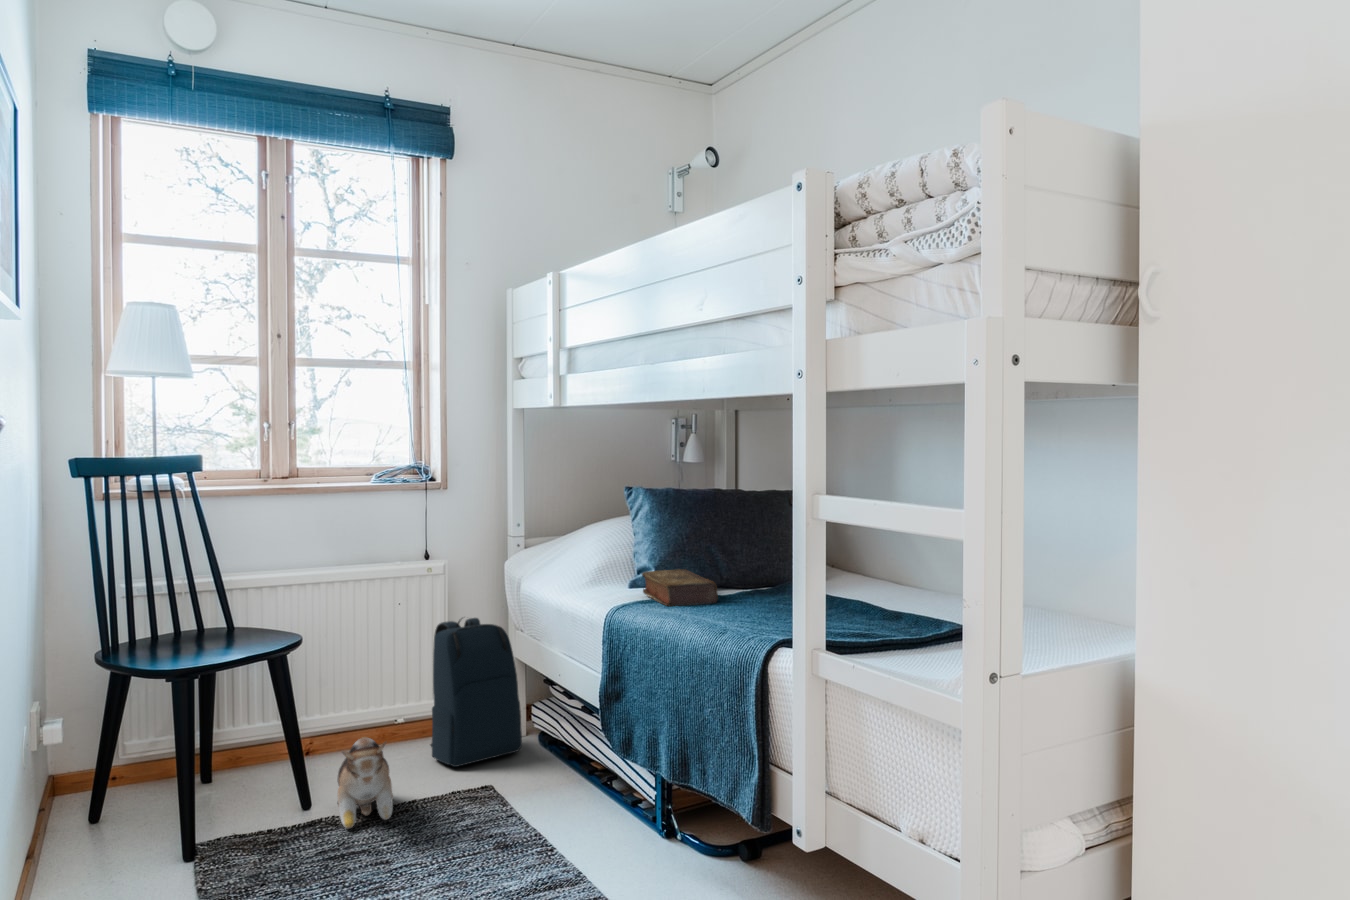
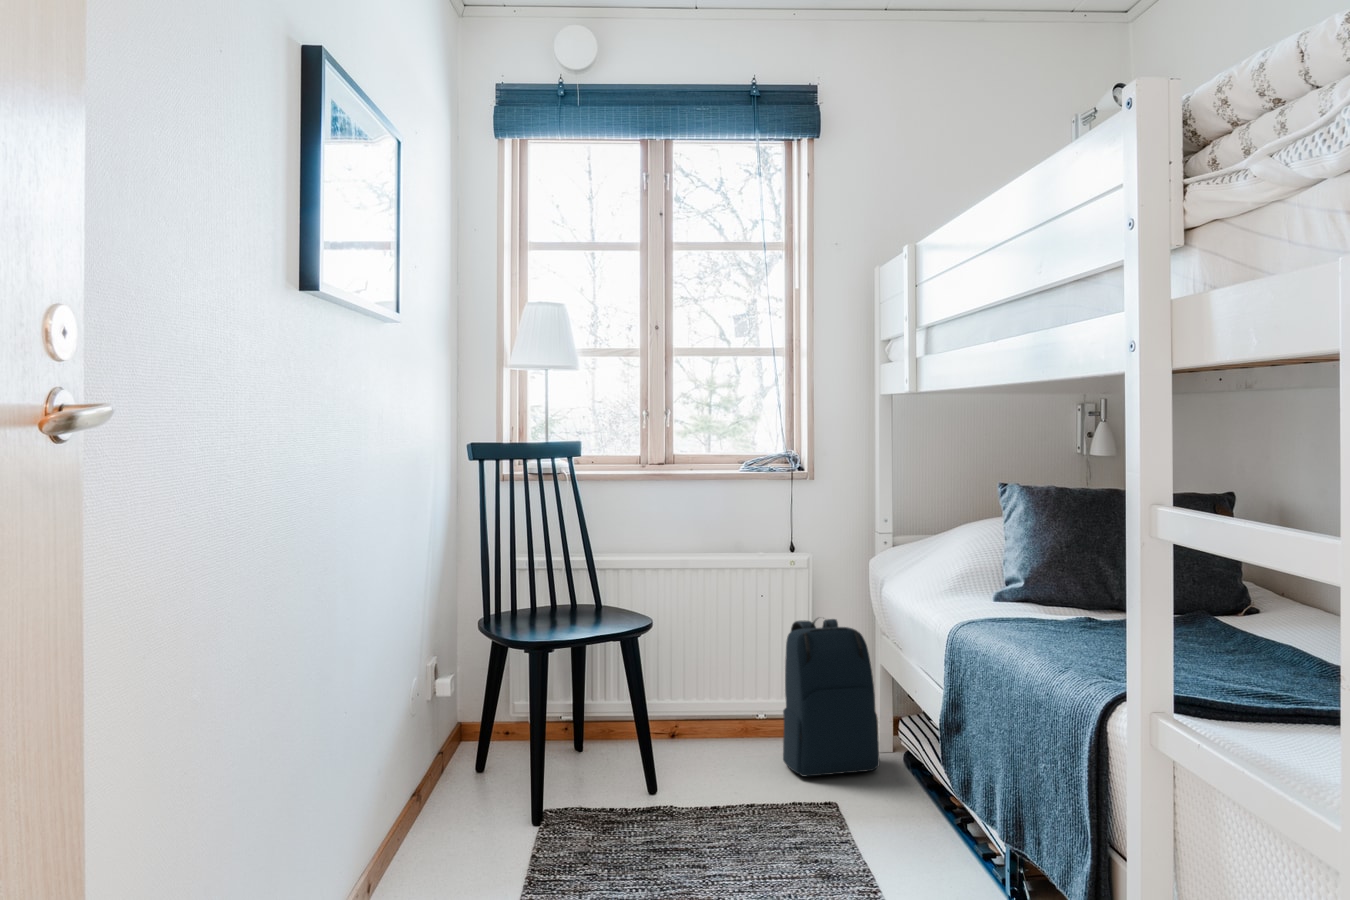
book: present [642,569,718,606] -> none [998,586,1088,633]
plush toy: present [338,737,393,828] -> none [669,733,730,822]

